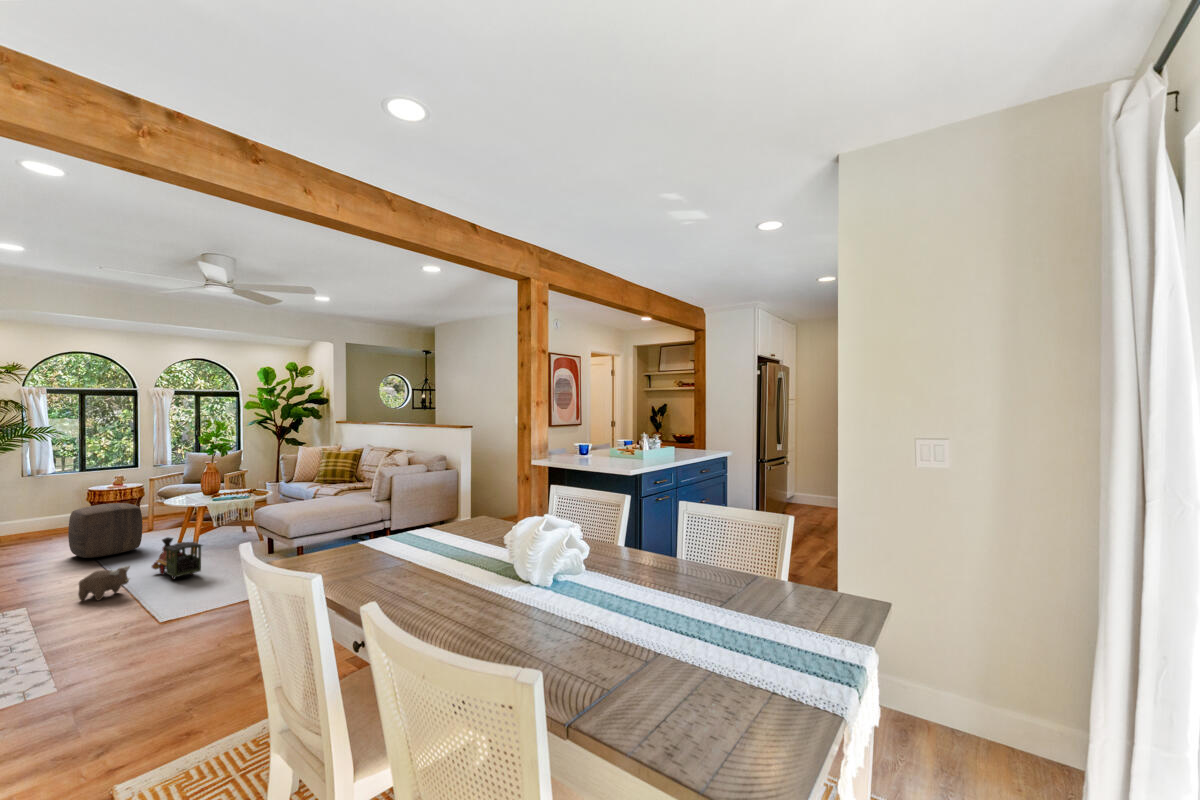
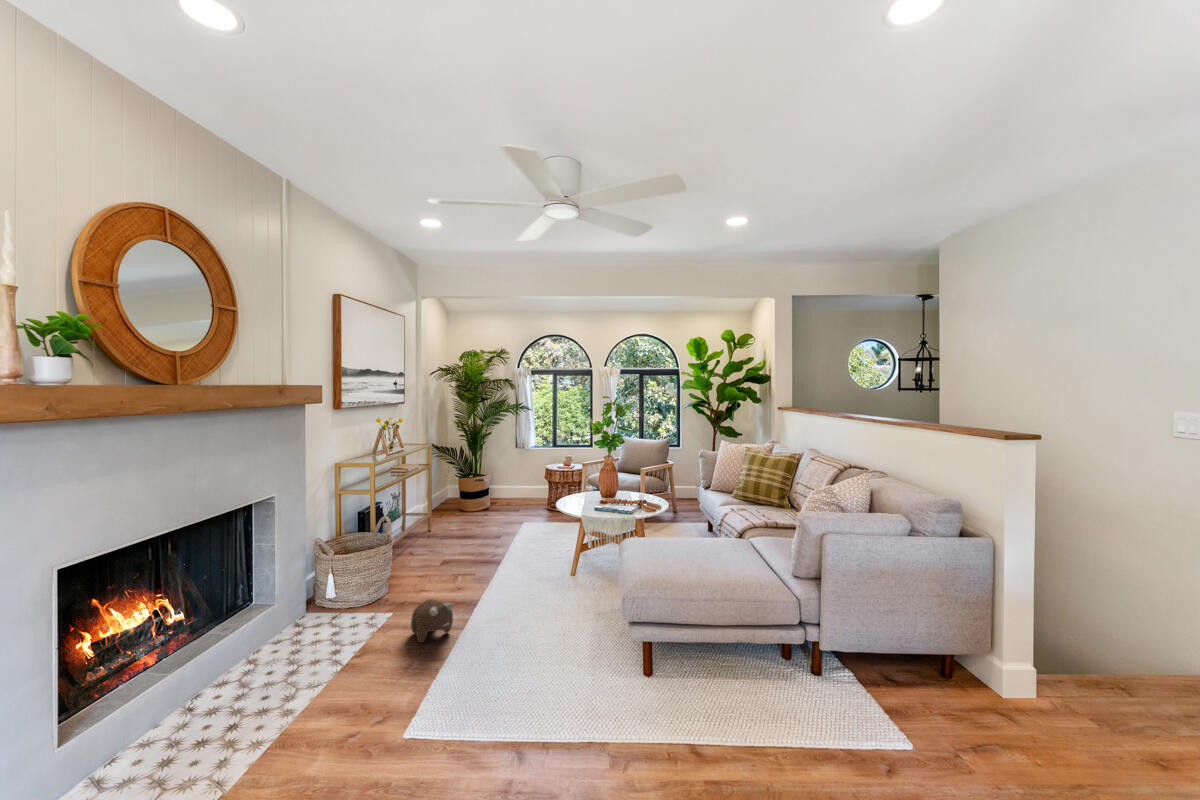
ottoman: present [68,503,142,558] -> none [489,493,544,553]
toy train: present [152,537,202,580] -> none [500,561,538,632]

